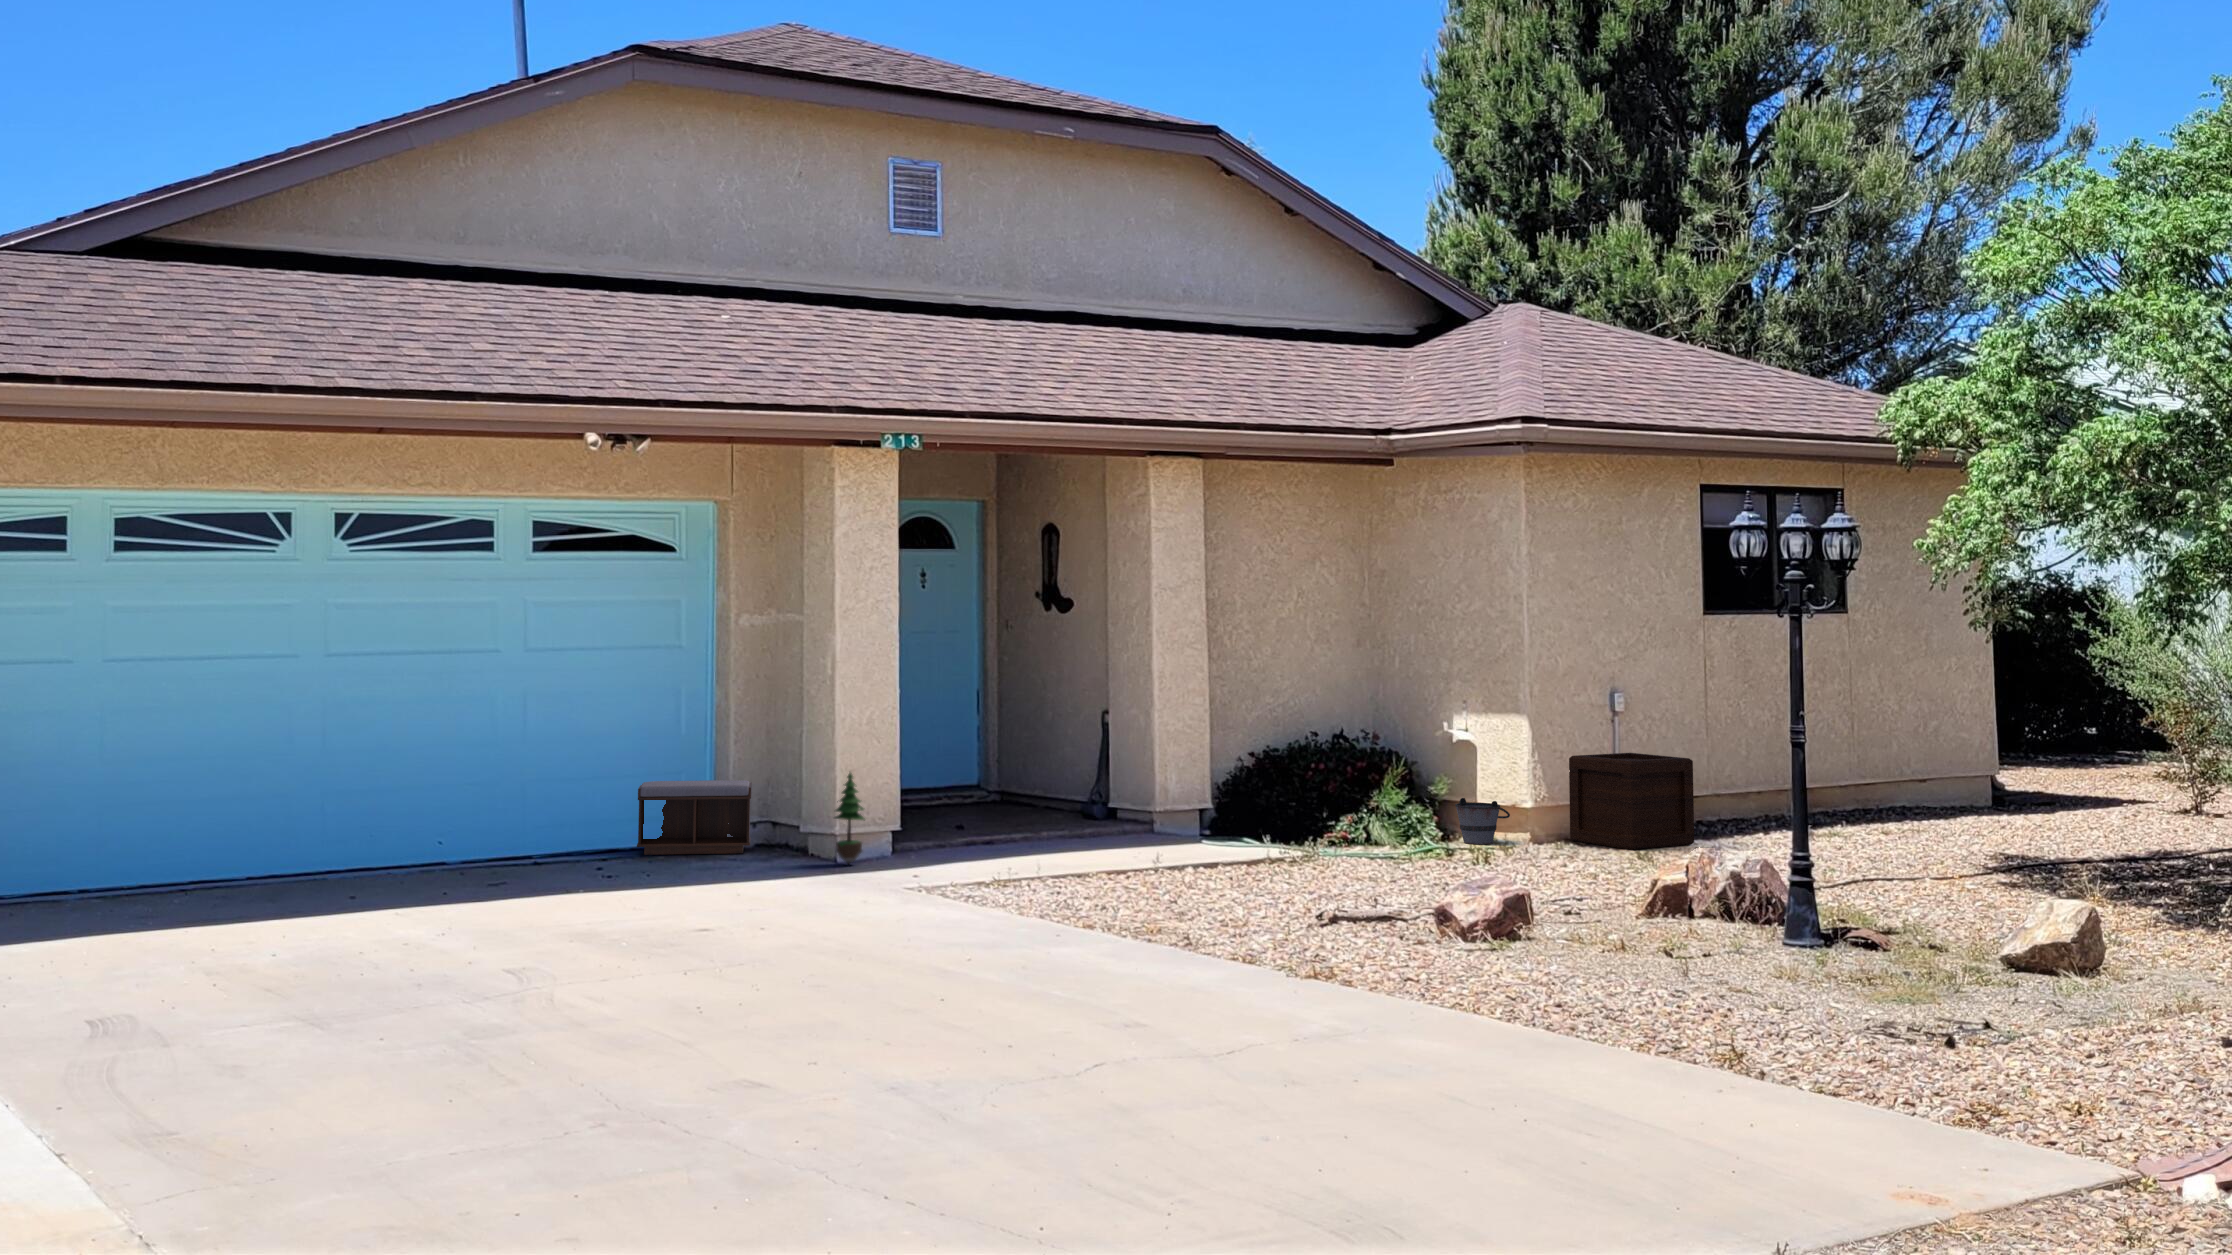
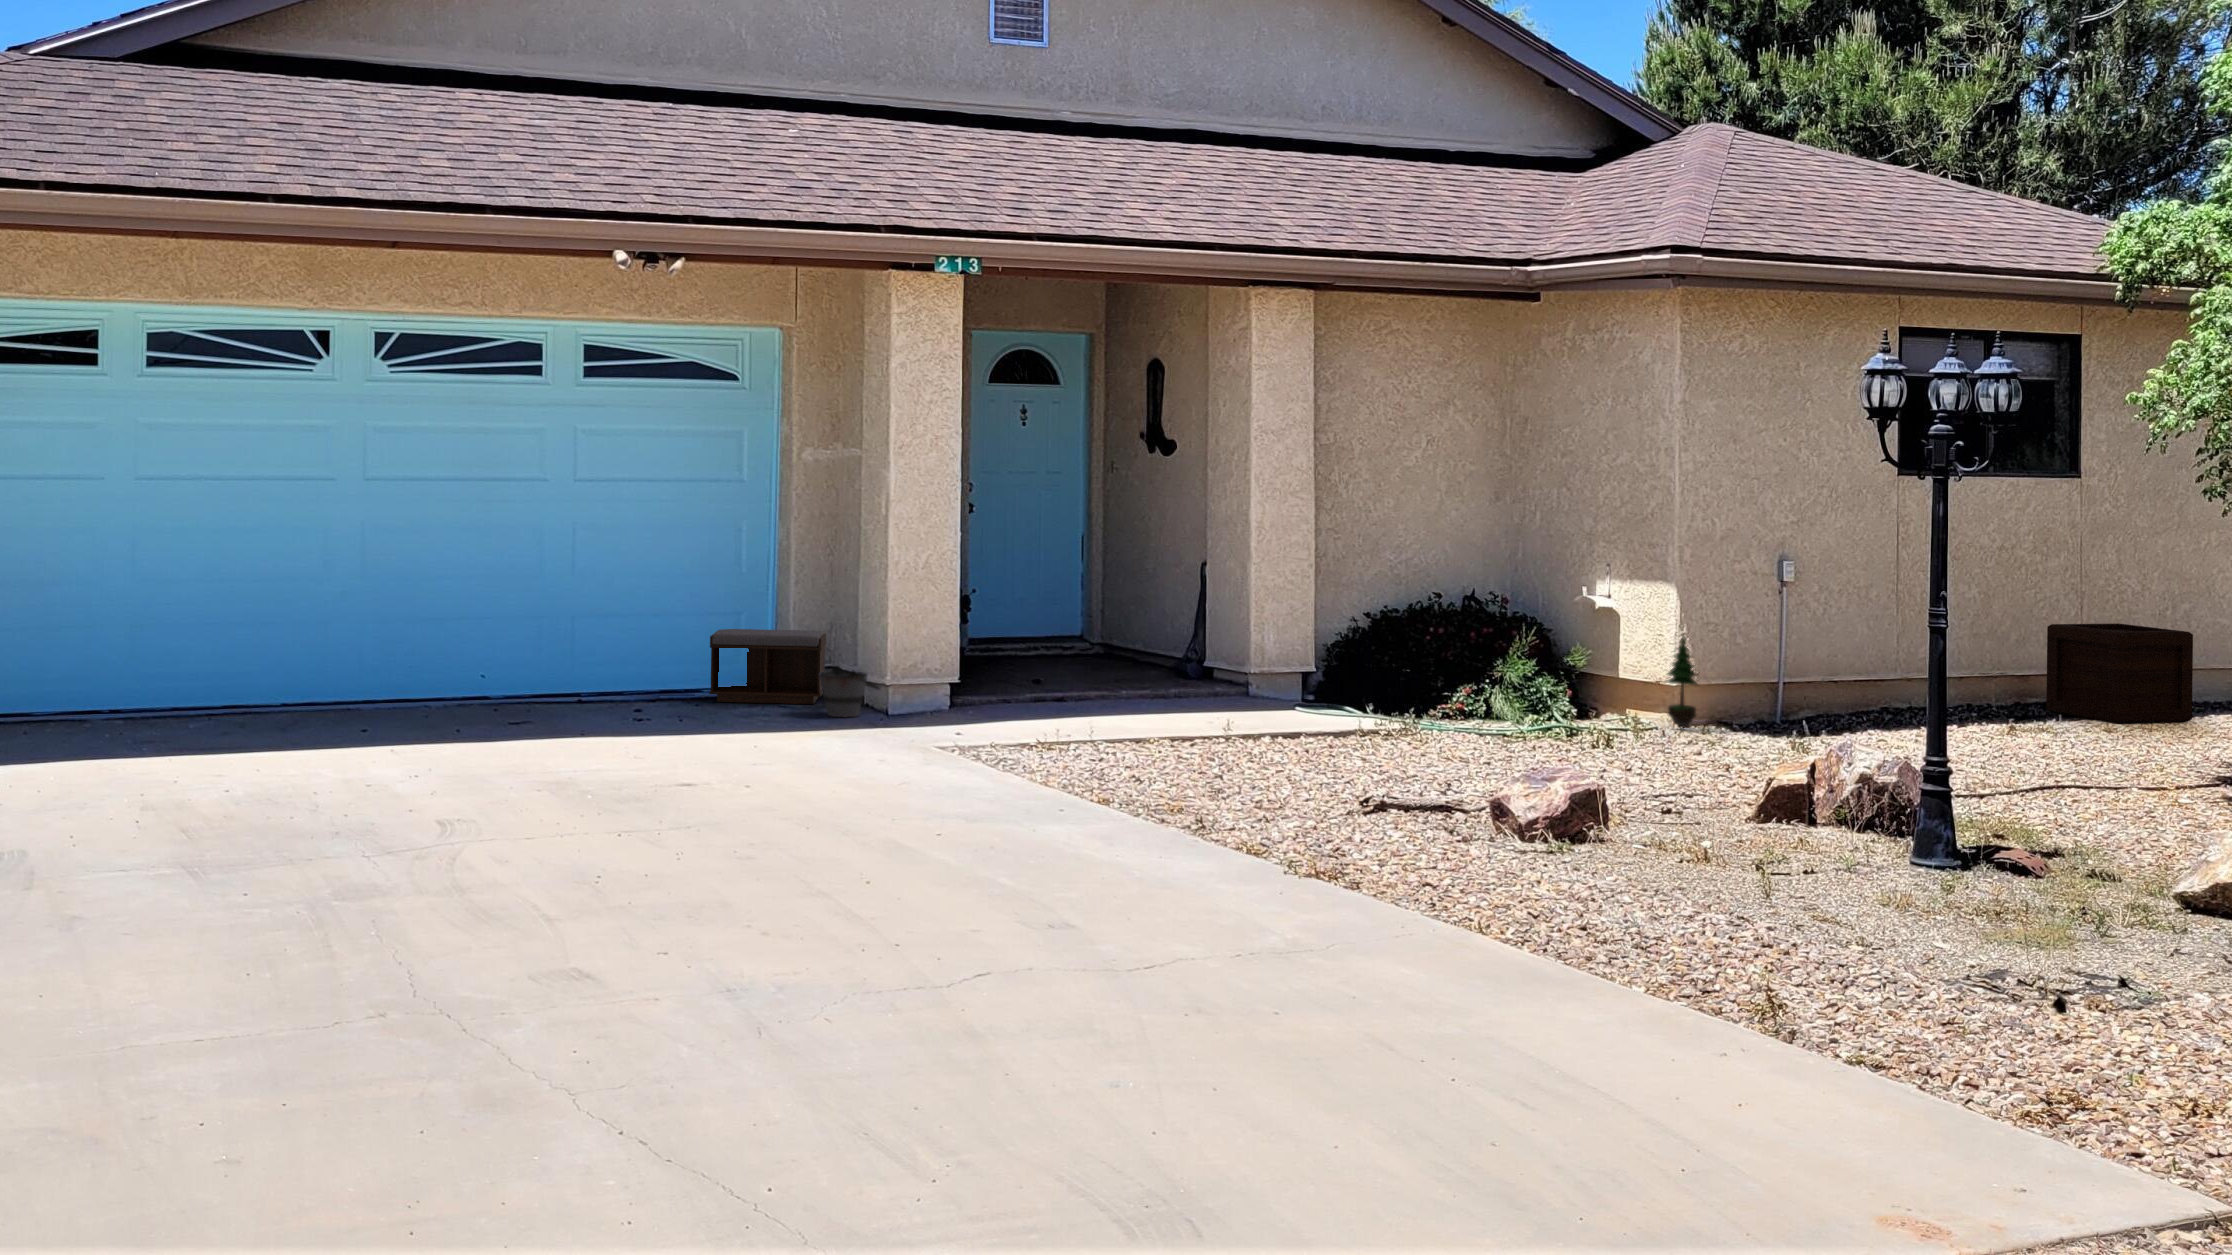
wooden crate: present [1569,753,1694,850] -> present [2046,623,2193,724]
potted tree: present [834,773,865,864] -> present [1666,637,1698,728]
bucket: present [1455,798,1510,844] -> present [819,666,880,717]

